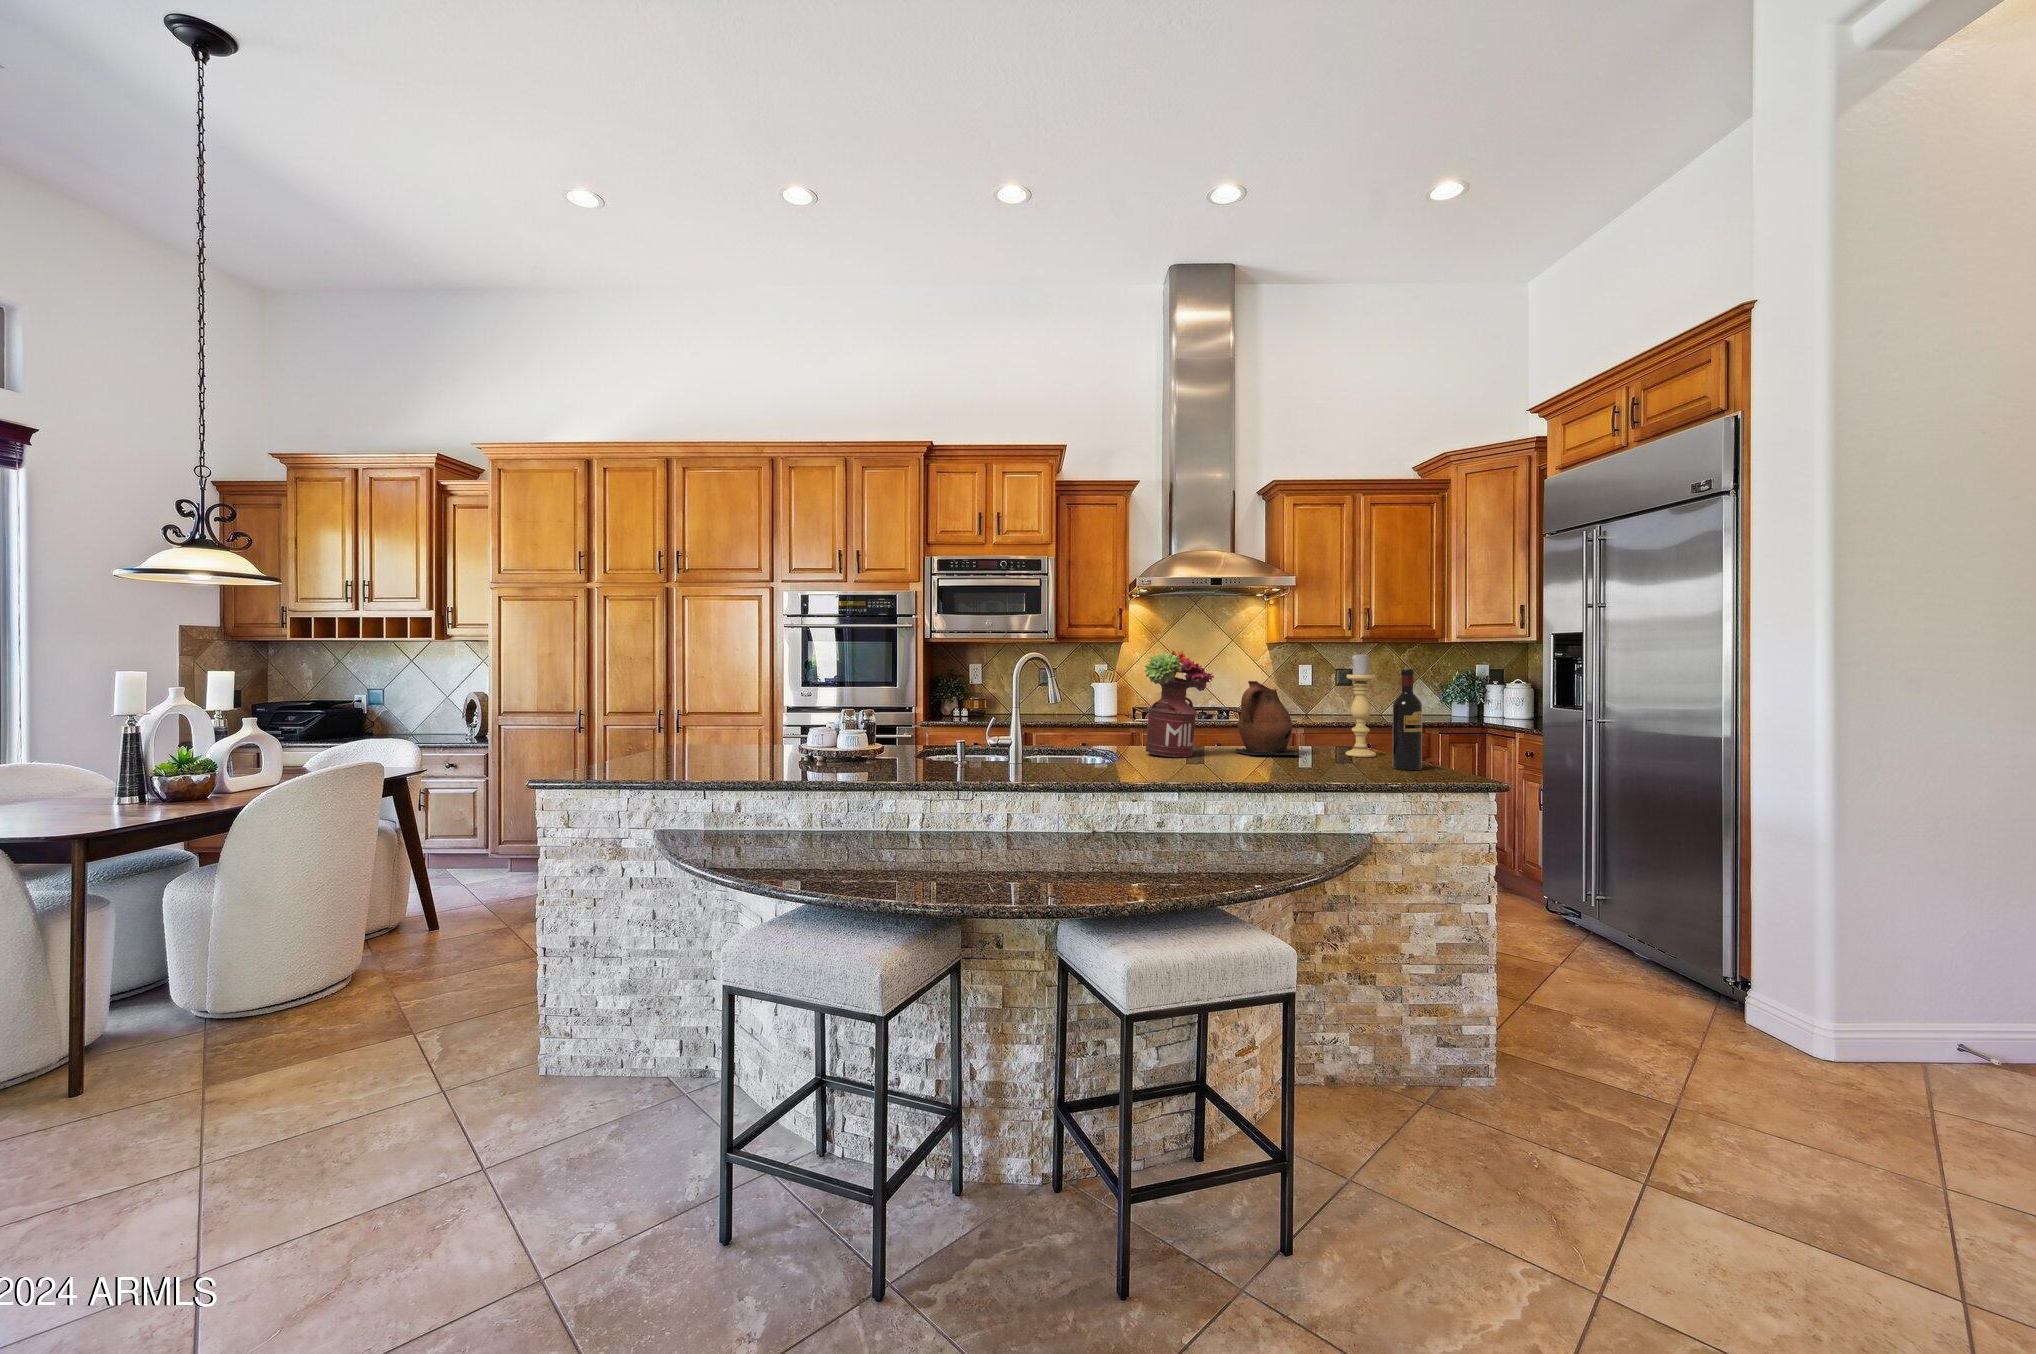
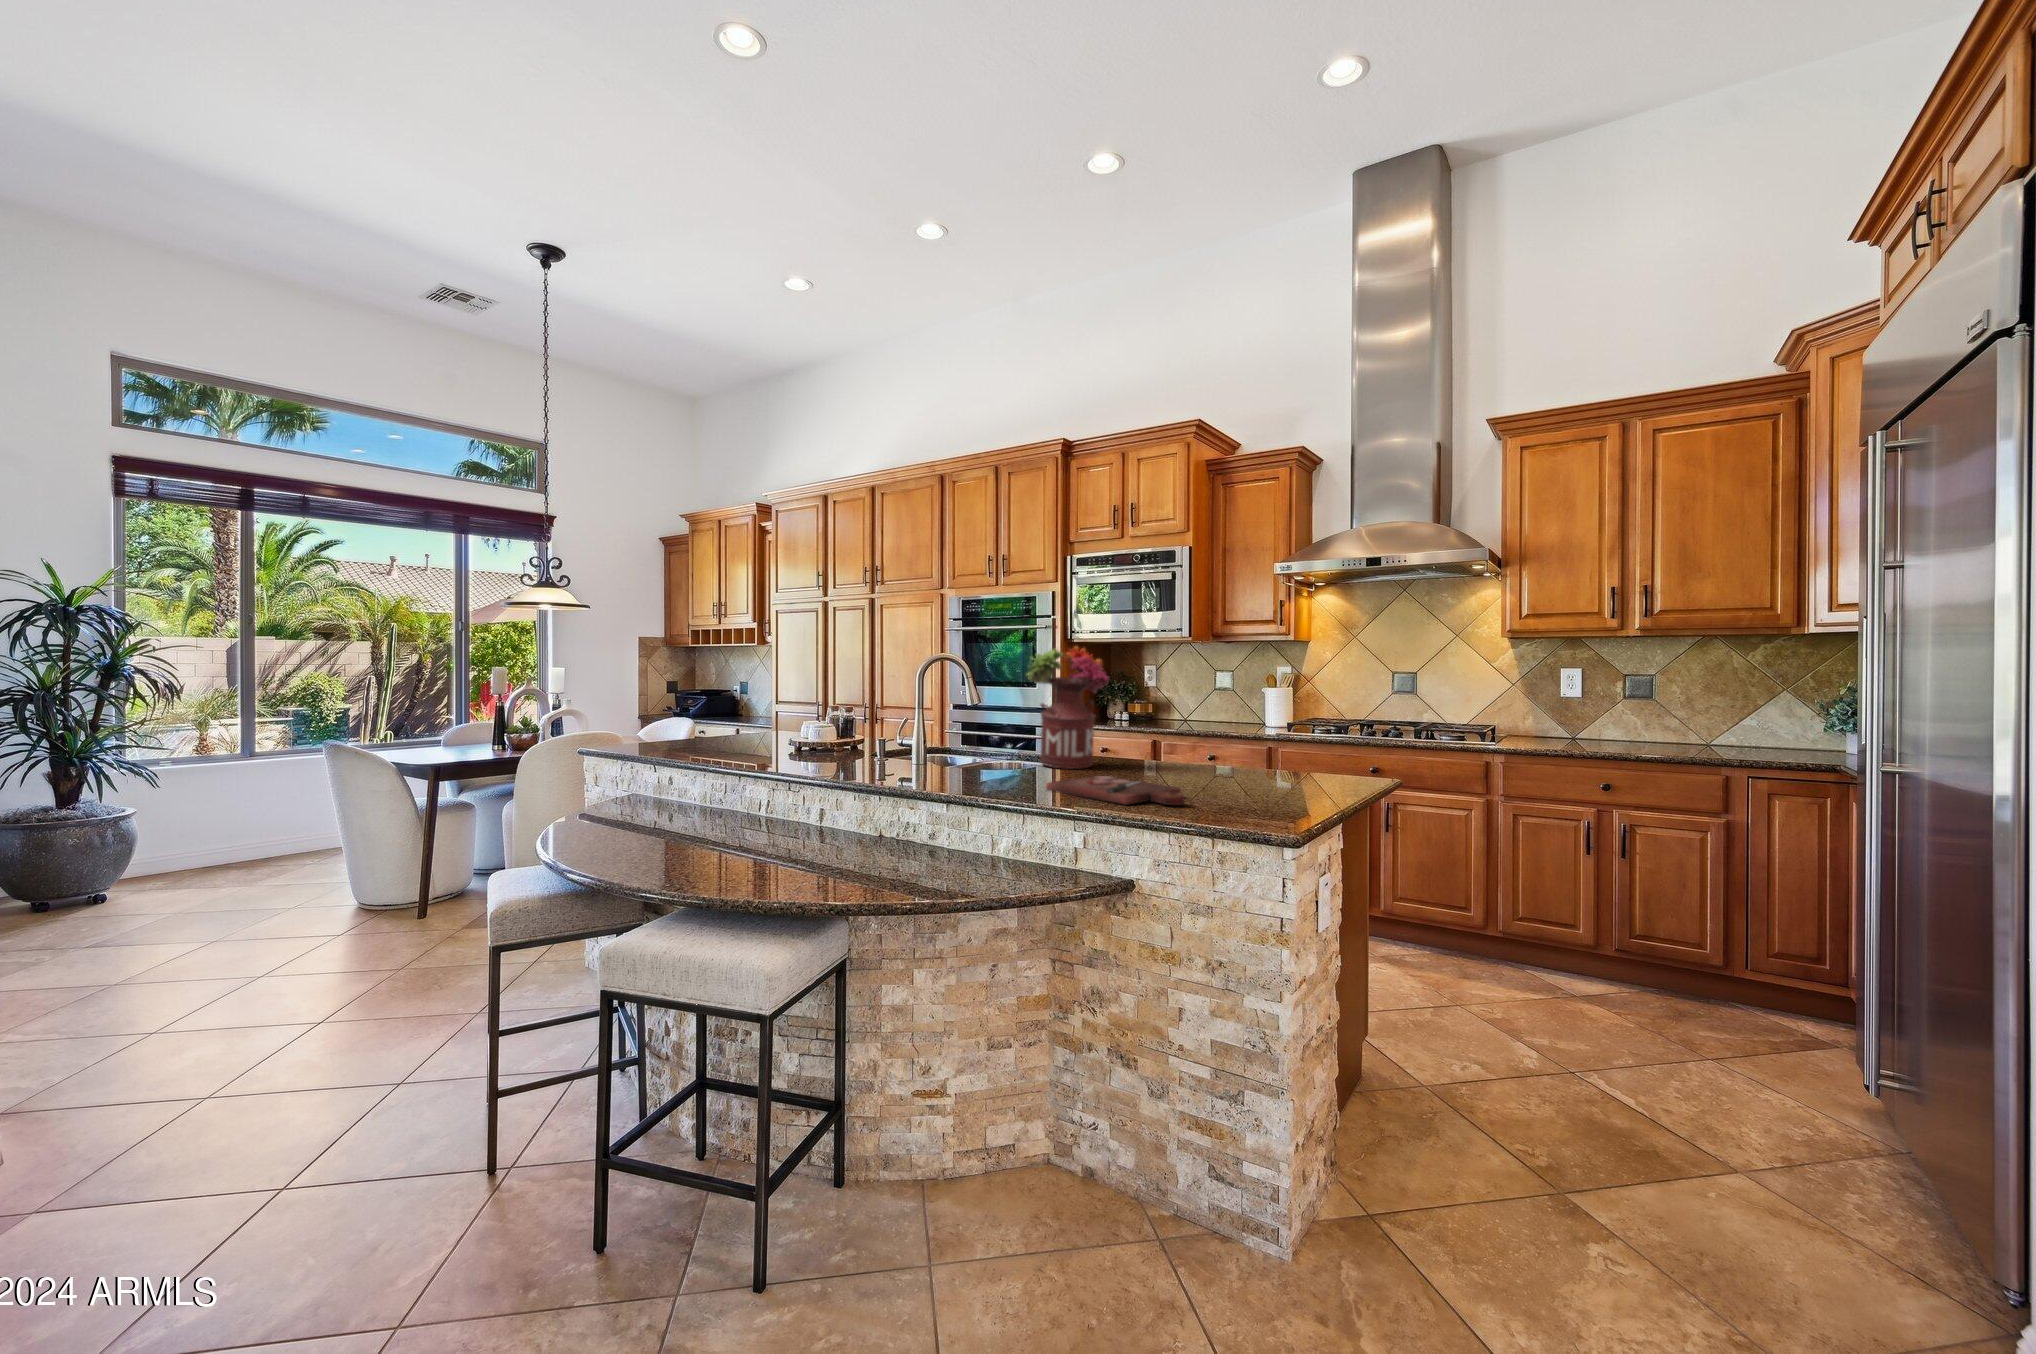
candle holder: present [1346,653,1376,757] -> none [1283,649,1323,789]
wine bottle: present [1392,668,1422,770] -> none [1243,669,1280,807]
ceramic pitcher: present [1236,681,1300,756] -> none [1146,683,1232,779]
cutting board: none [1259,758,1385,777] -> present [1046,776,1185,805]

